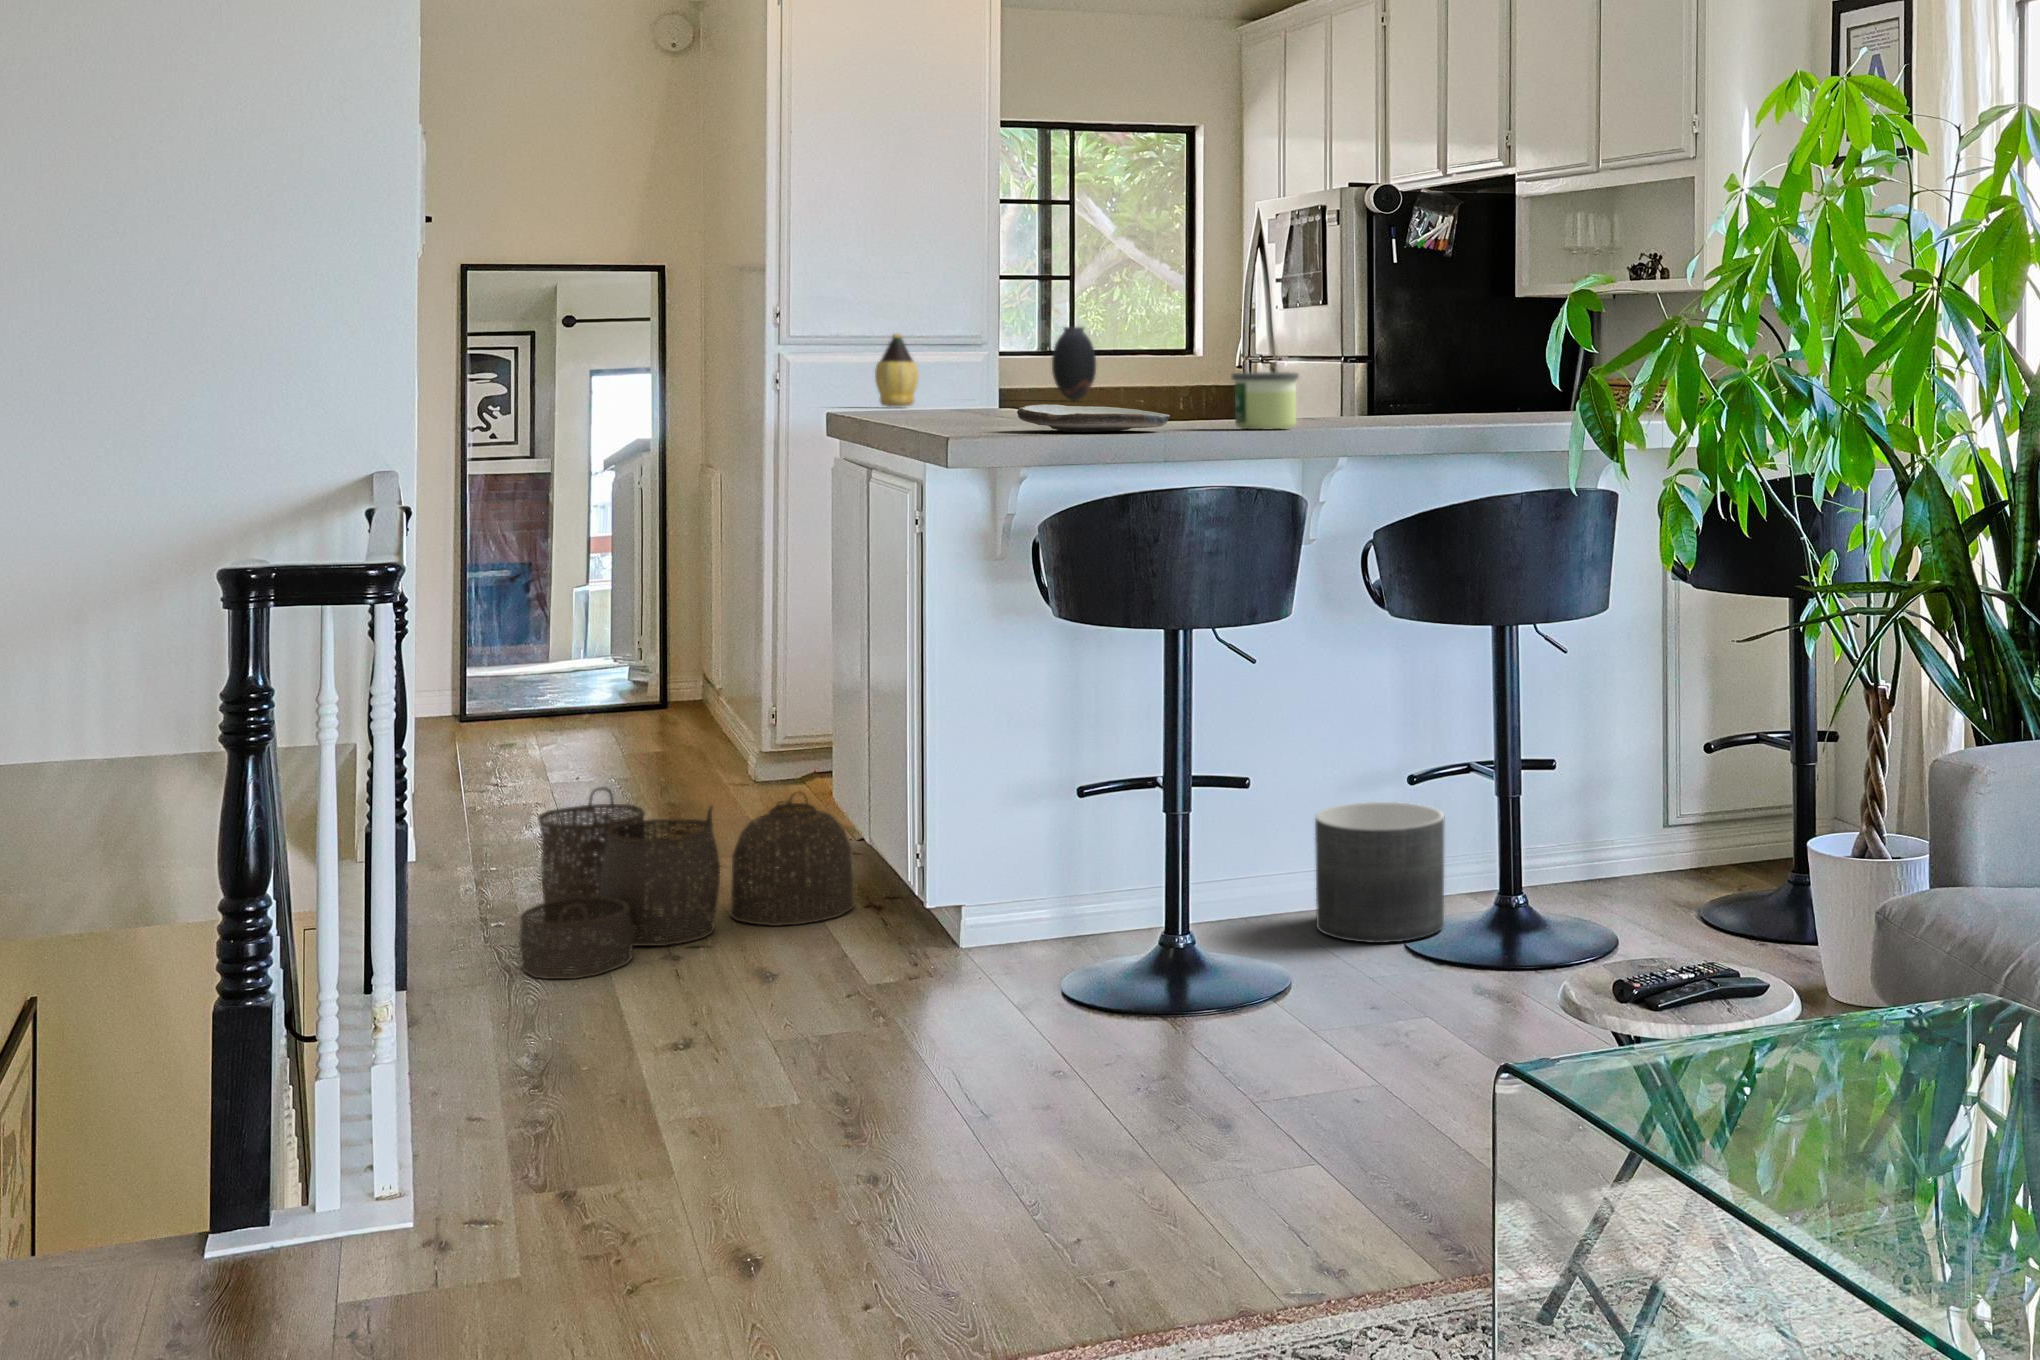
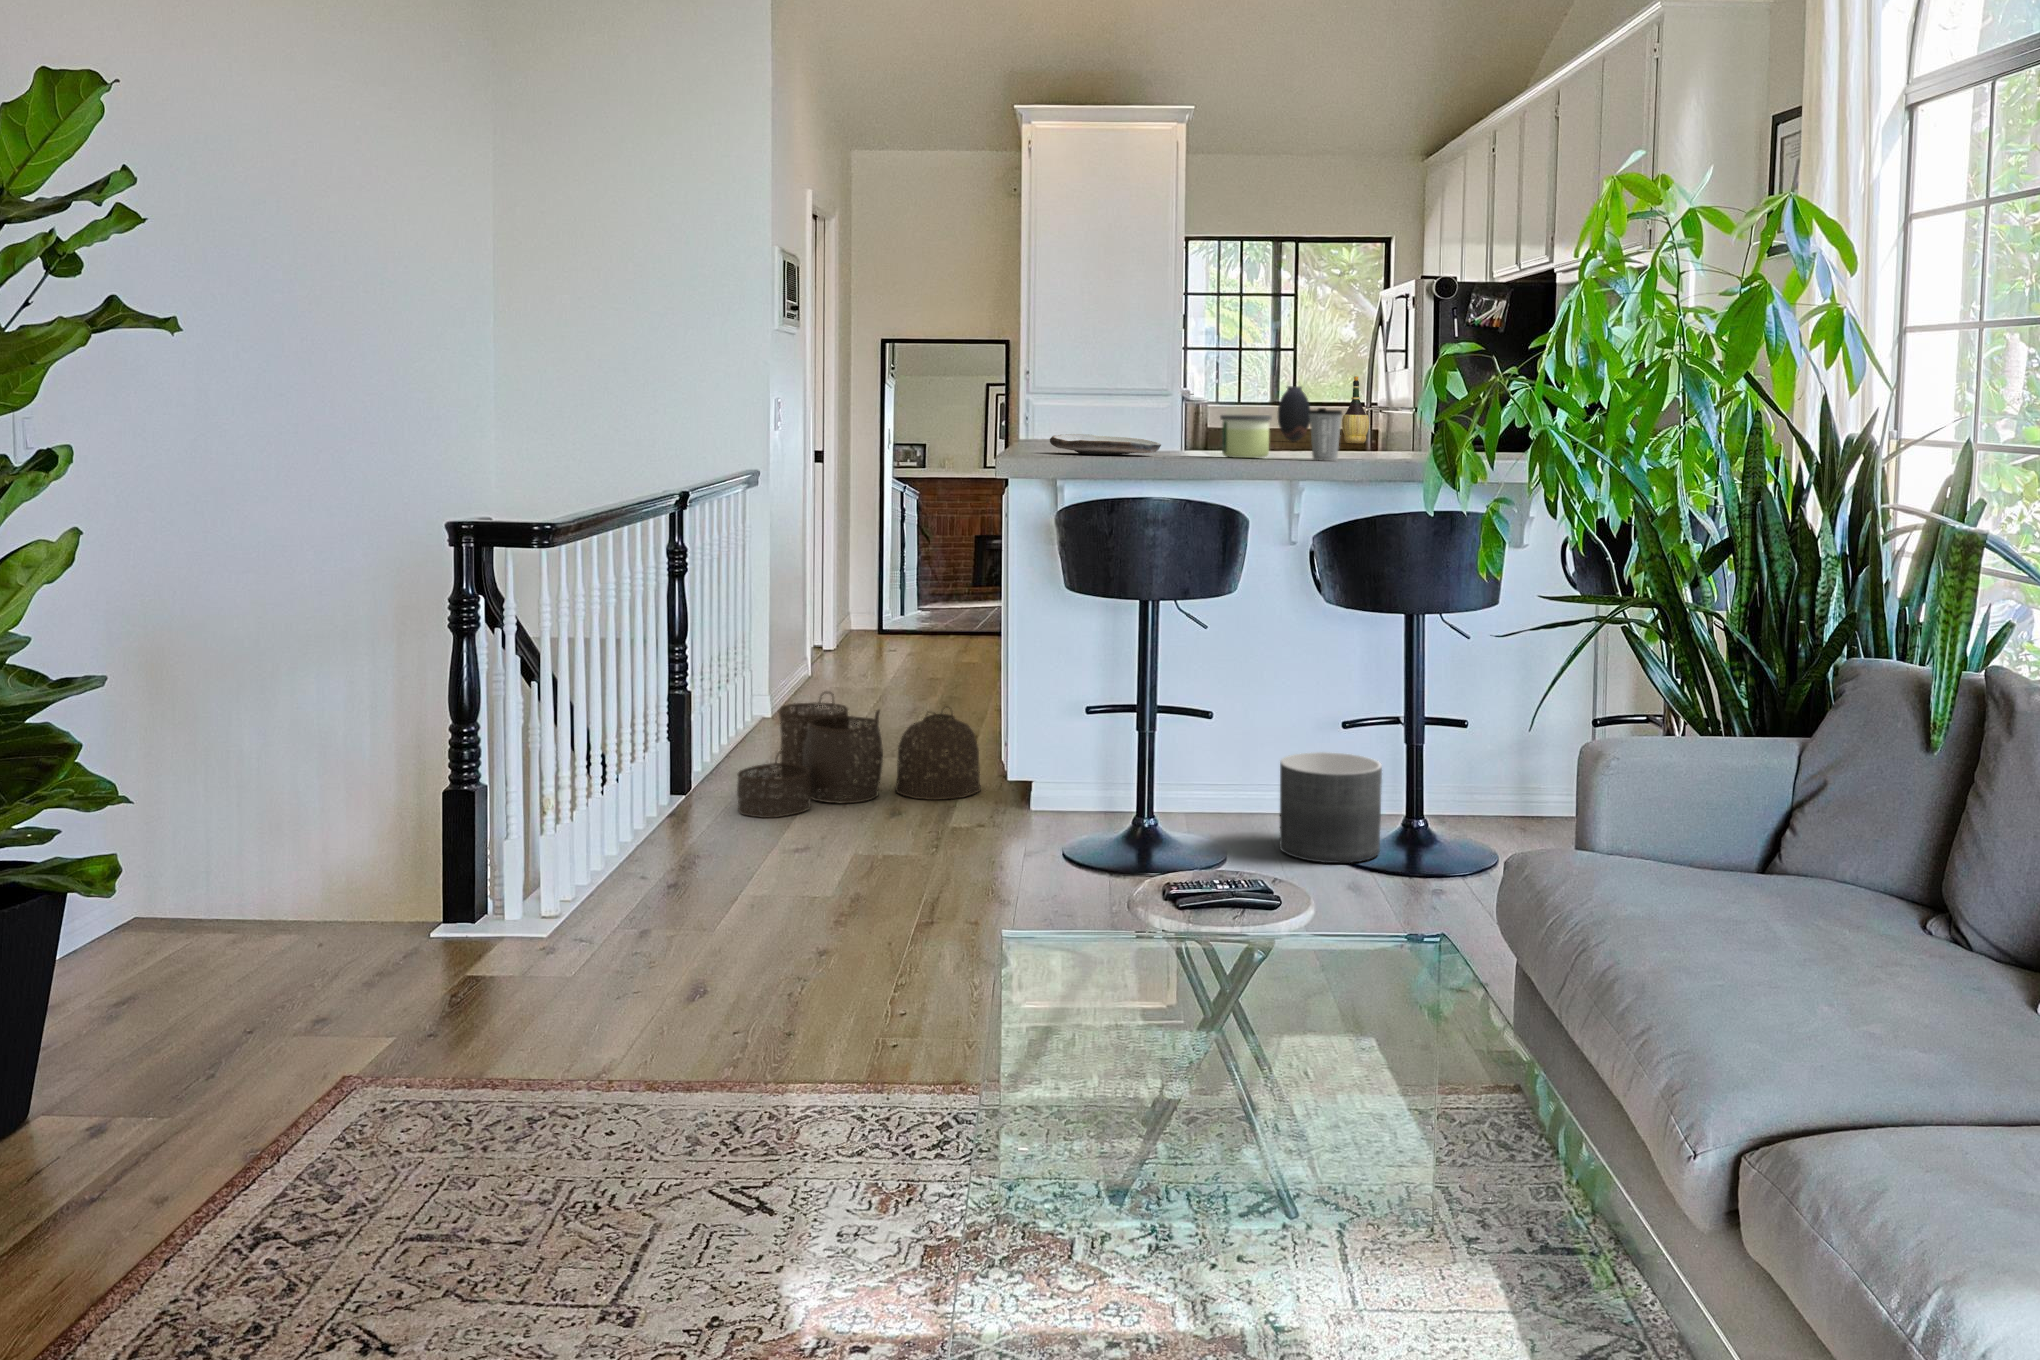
wine bottle: present [875,334,919,407] -> present [1342,376,1369,444]
coffee cup: none [1348,362,1391,429] -> present [1309,408,1342,460]

